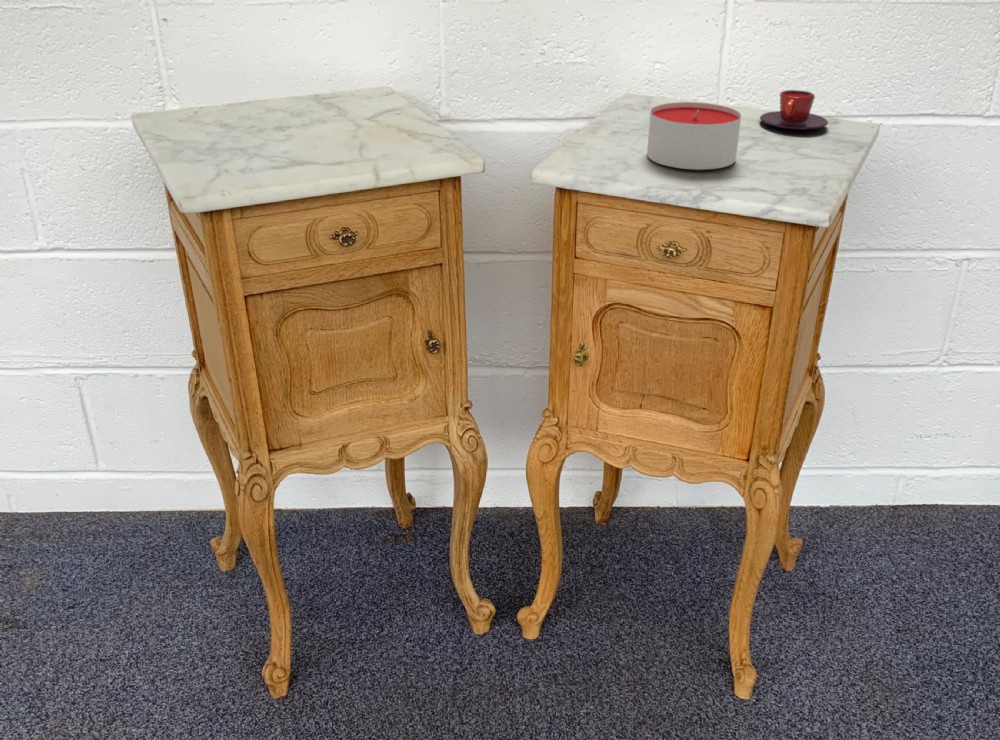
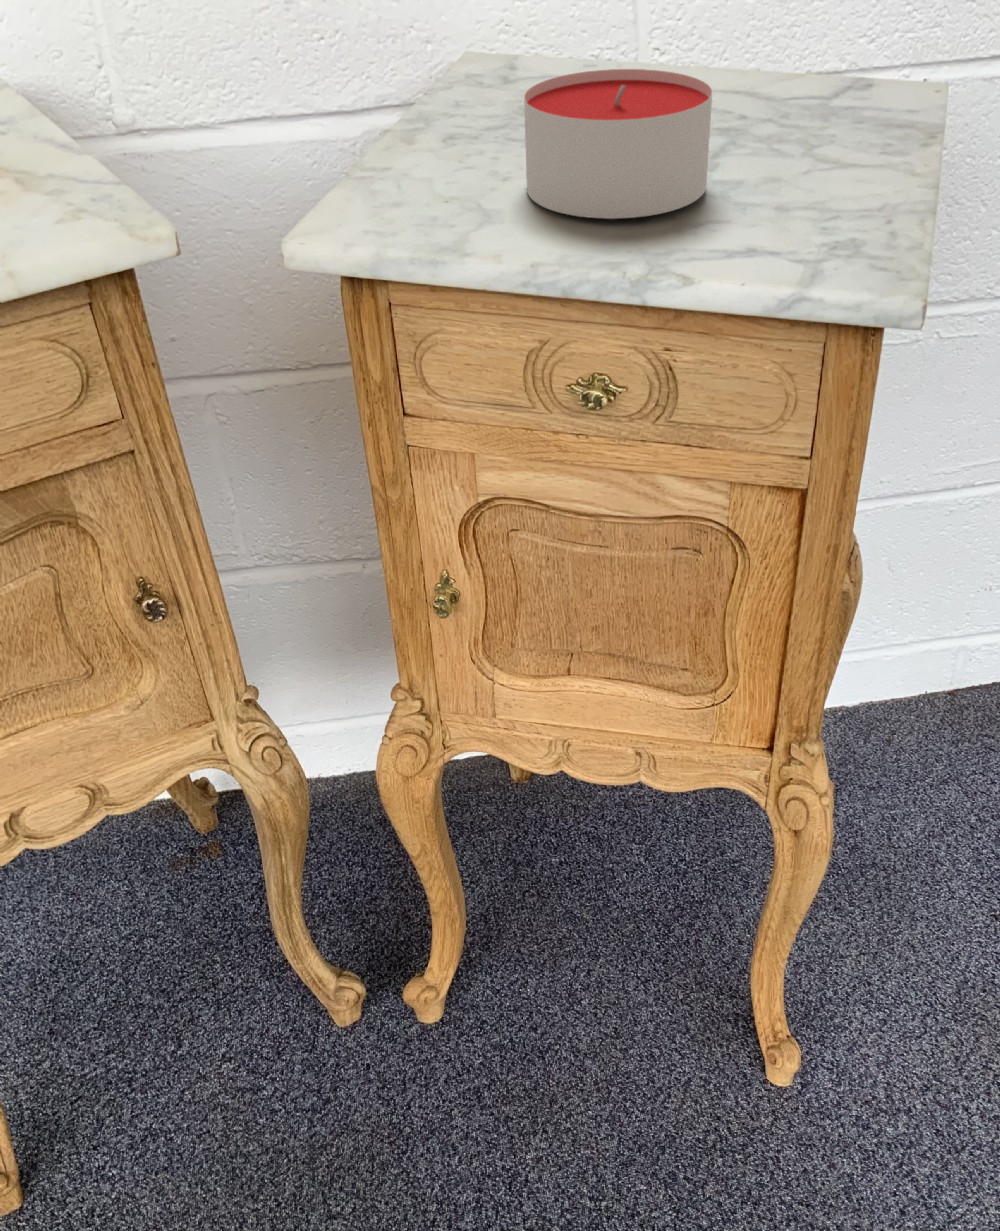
teacup: present [760,90,828,130] -> none [730,25,860,106]

